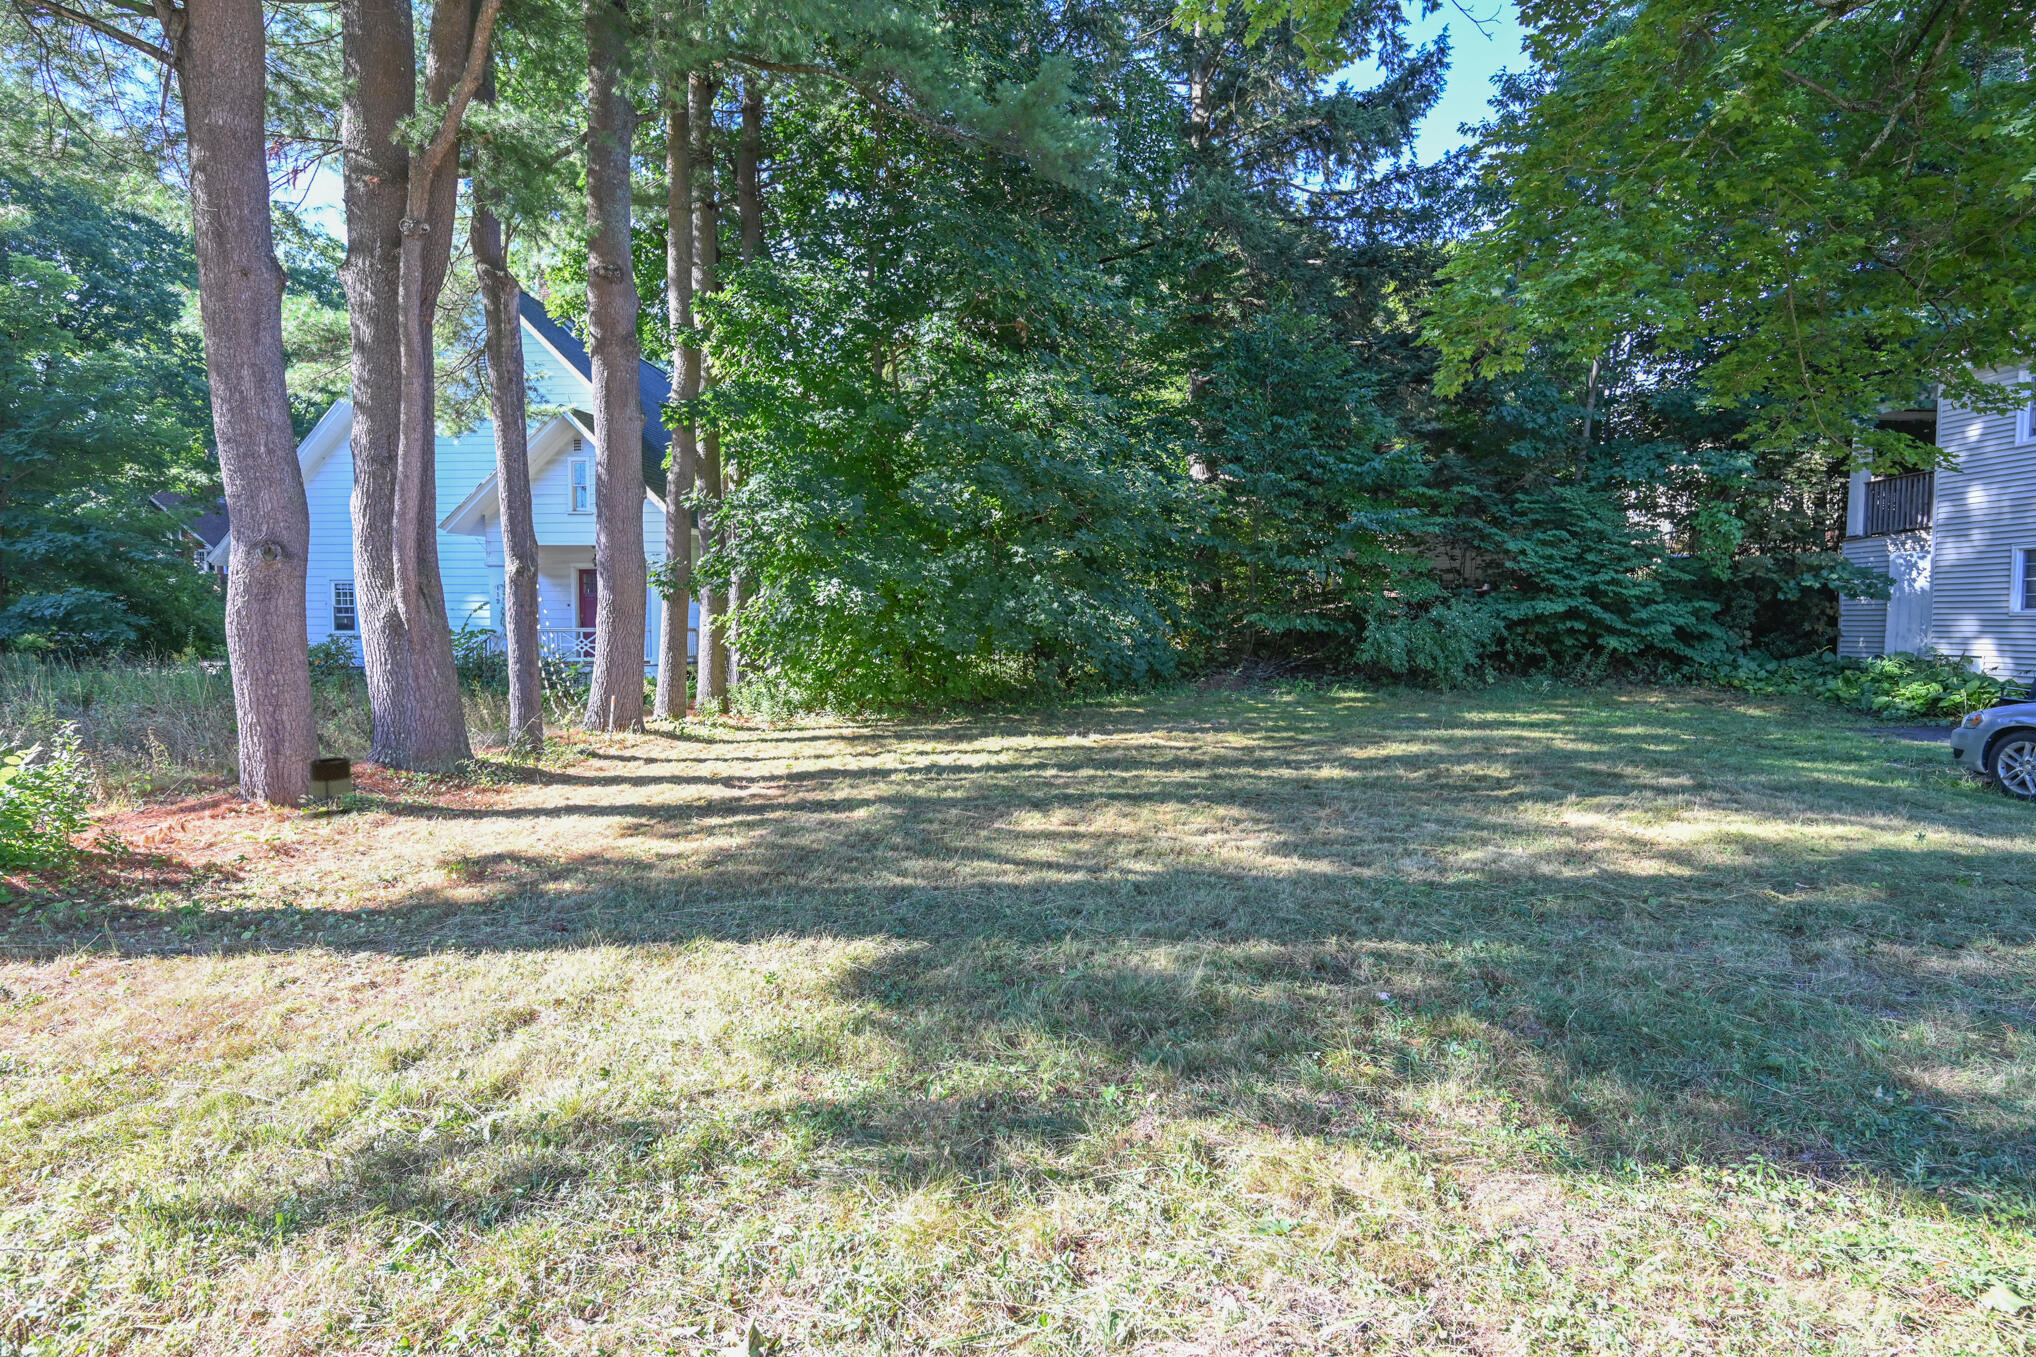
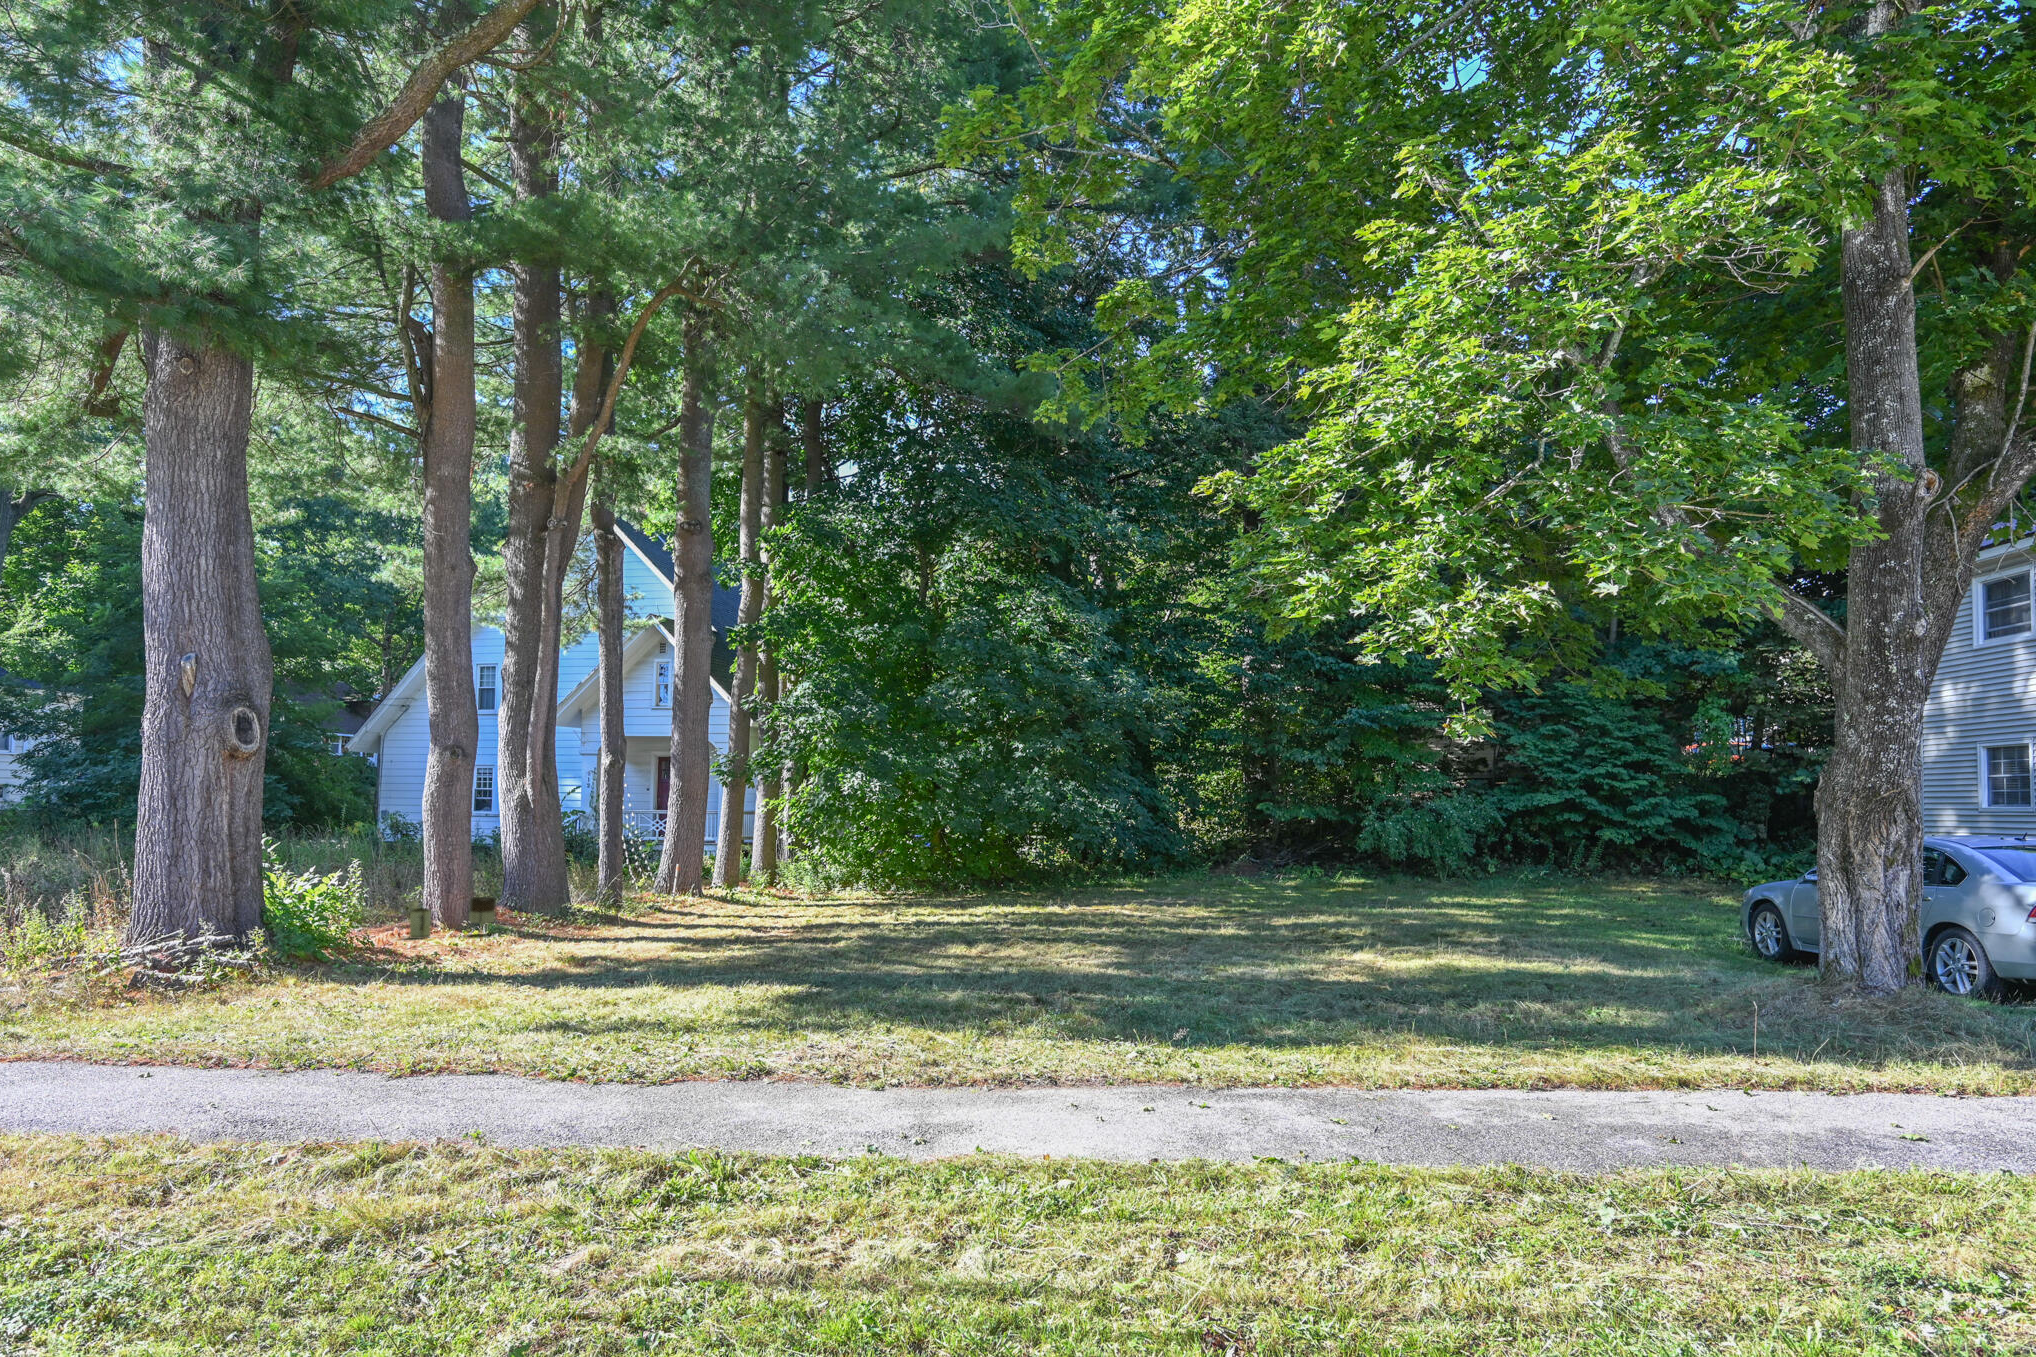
watering can: none [209,767,248,826] -> present [409,900,431,939]

